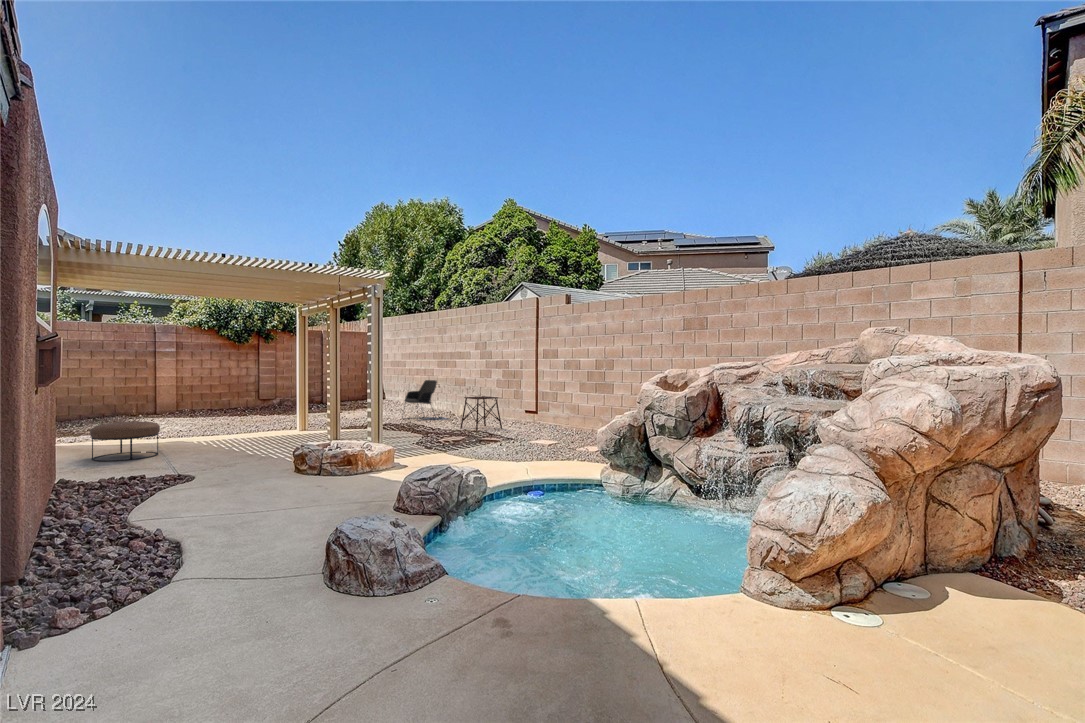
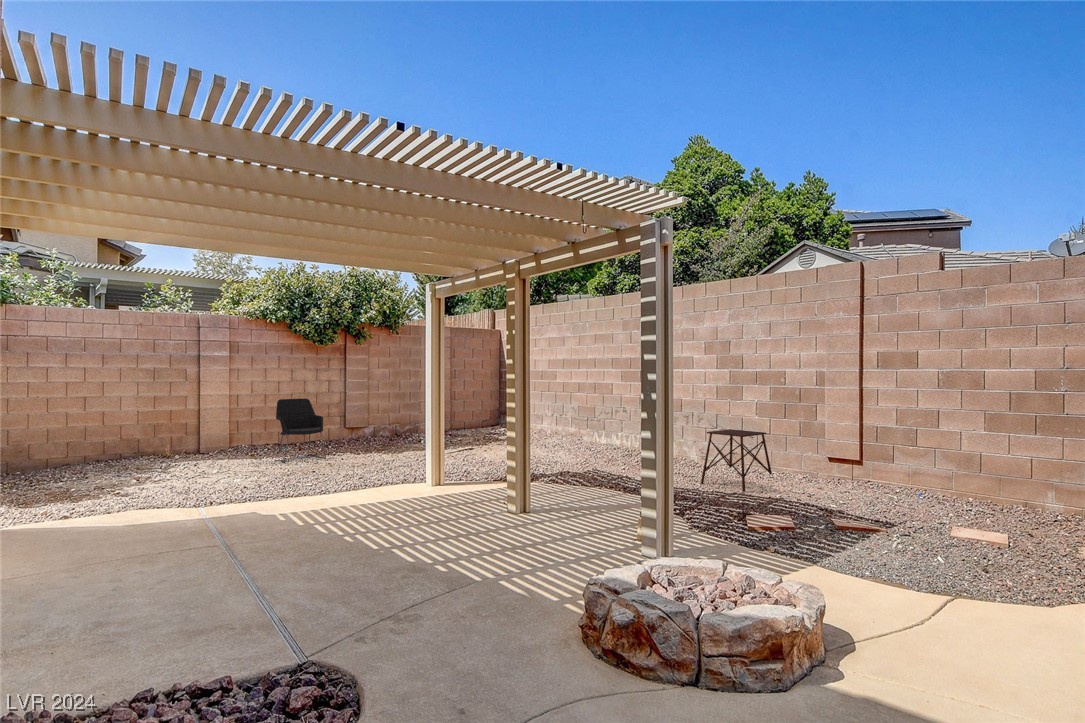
chair: present [402,380,437,419] -> present [276,399,326,463]
ottoman: present [90,421,160,461] -> none [94,495,235,596]

